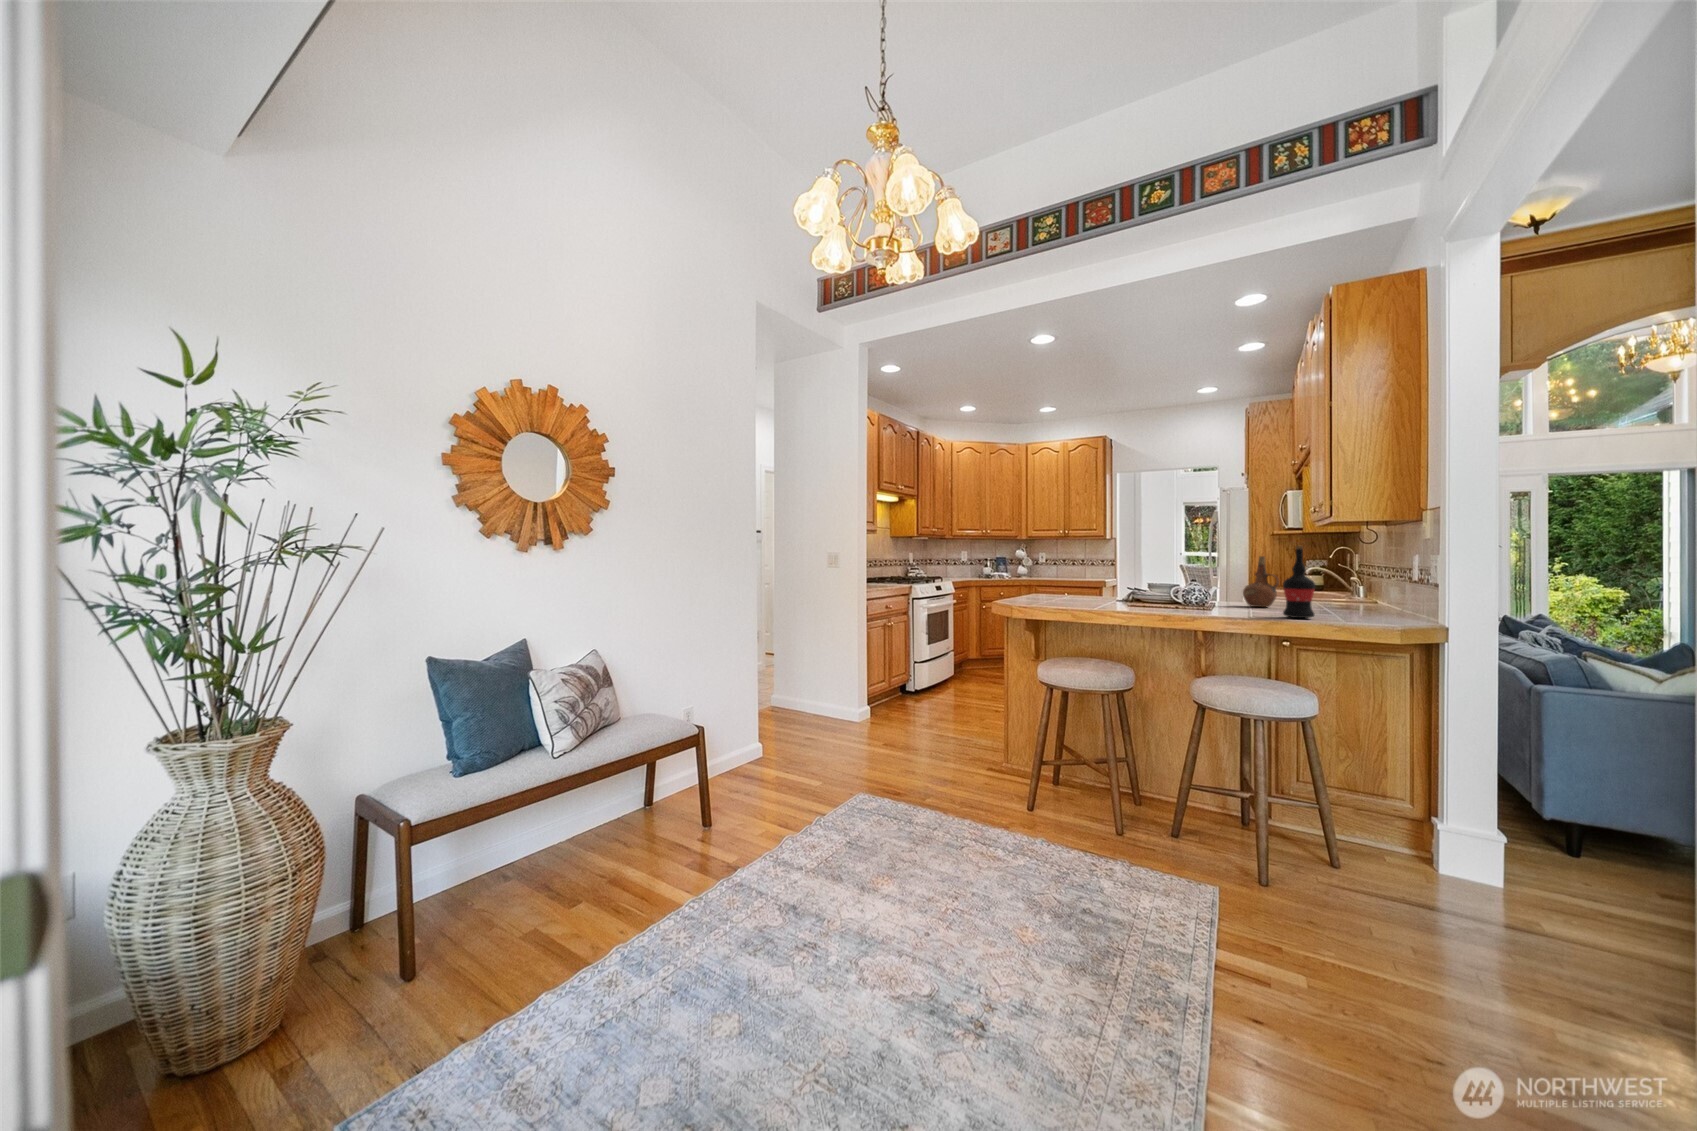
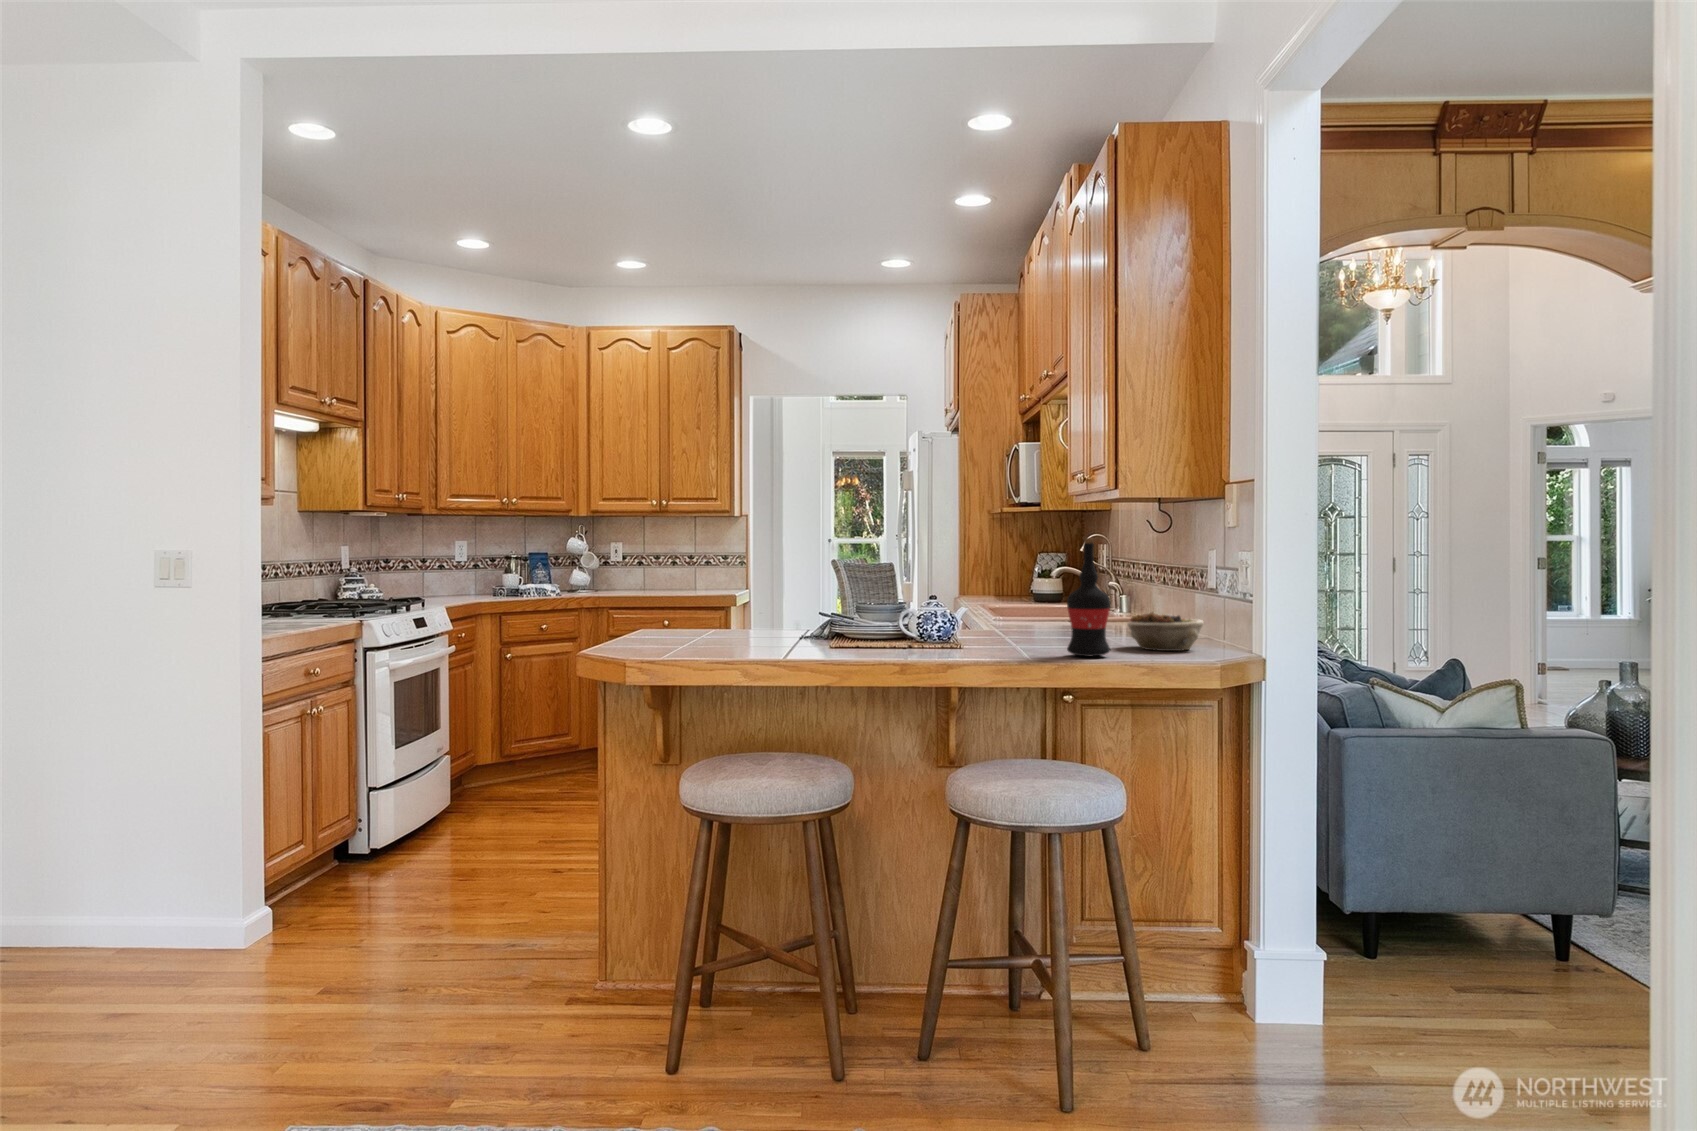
ceramic pitcher: present [1243,556,1279,607] -> none [994,554,1043,638]
succulent planter: none [1336,593,1399,619] -> present [1127,612,1204,651]

